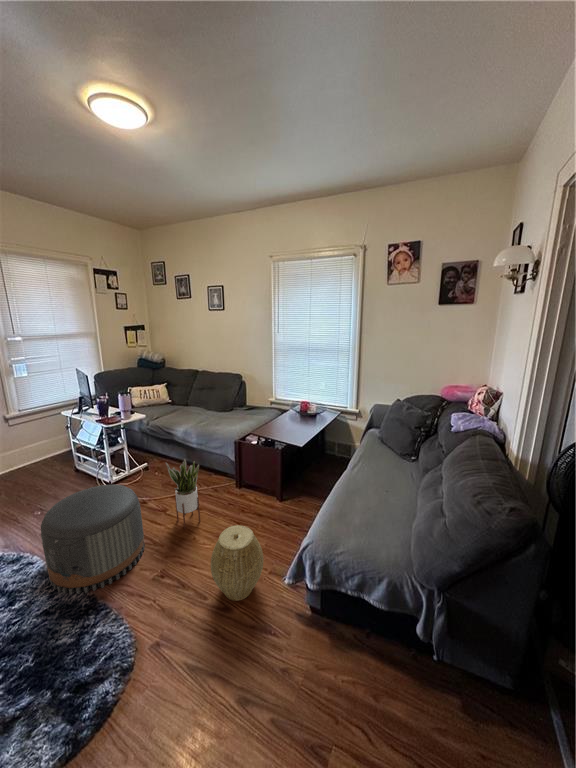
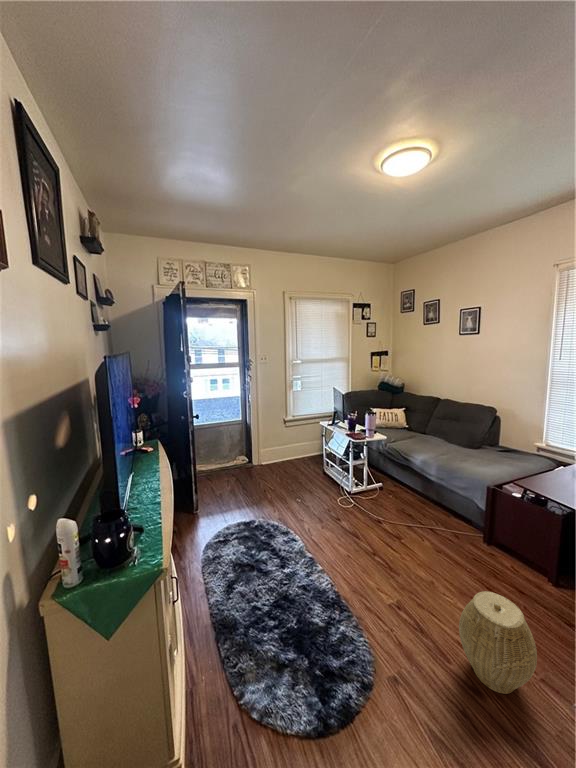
potted plant: present [166,459,200,529] -> none [409,490,445,567]
pouf: present [41,484,145,594] -> none [306,493,382,589]

